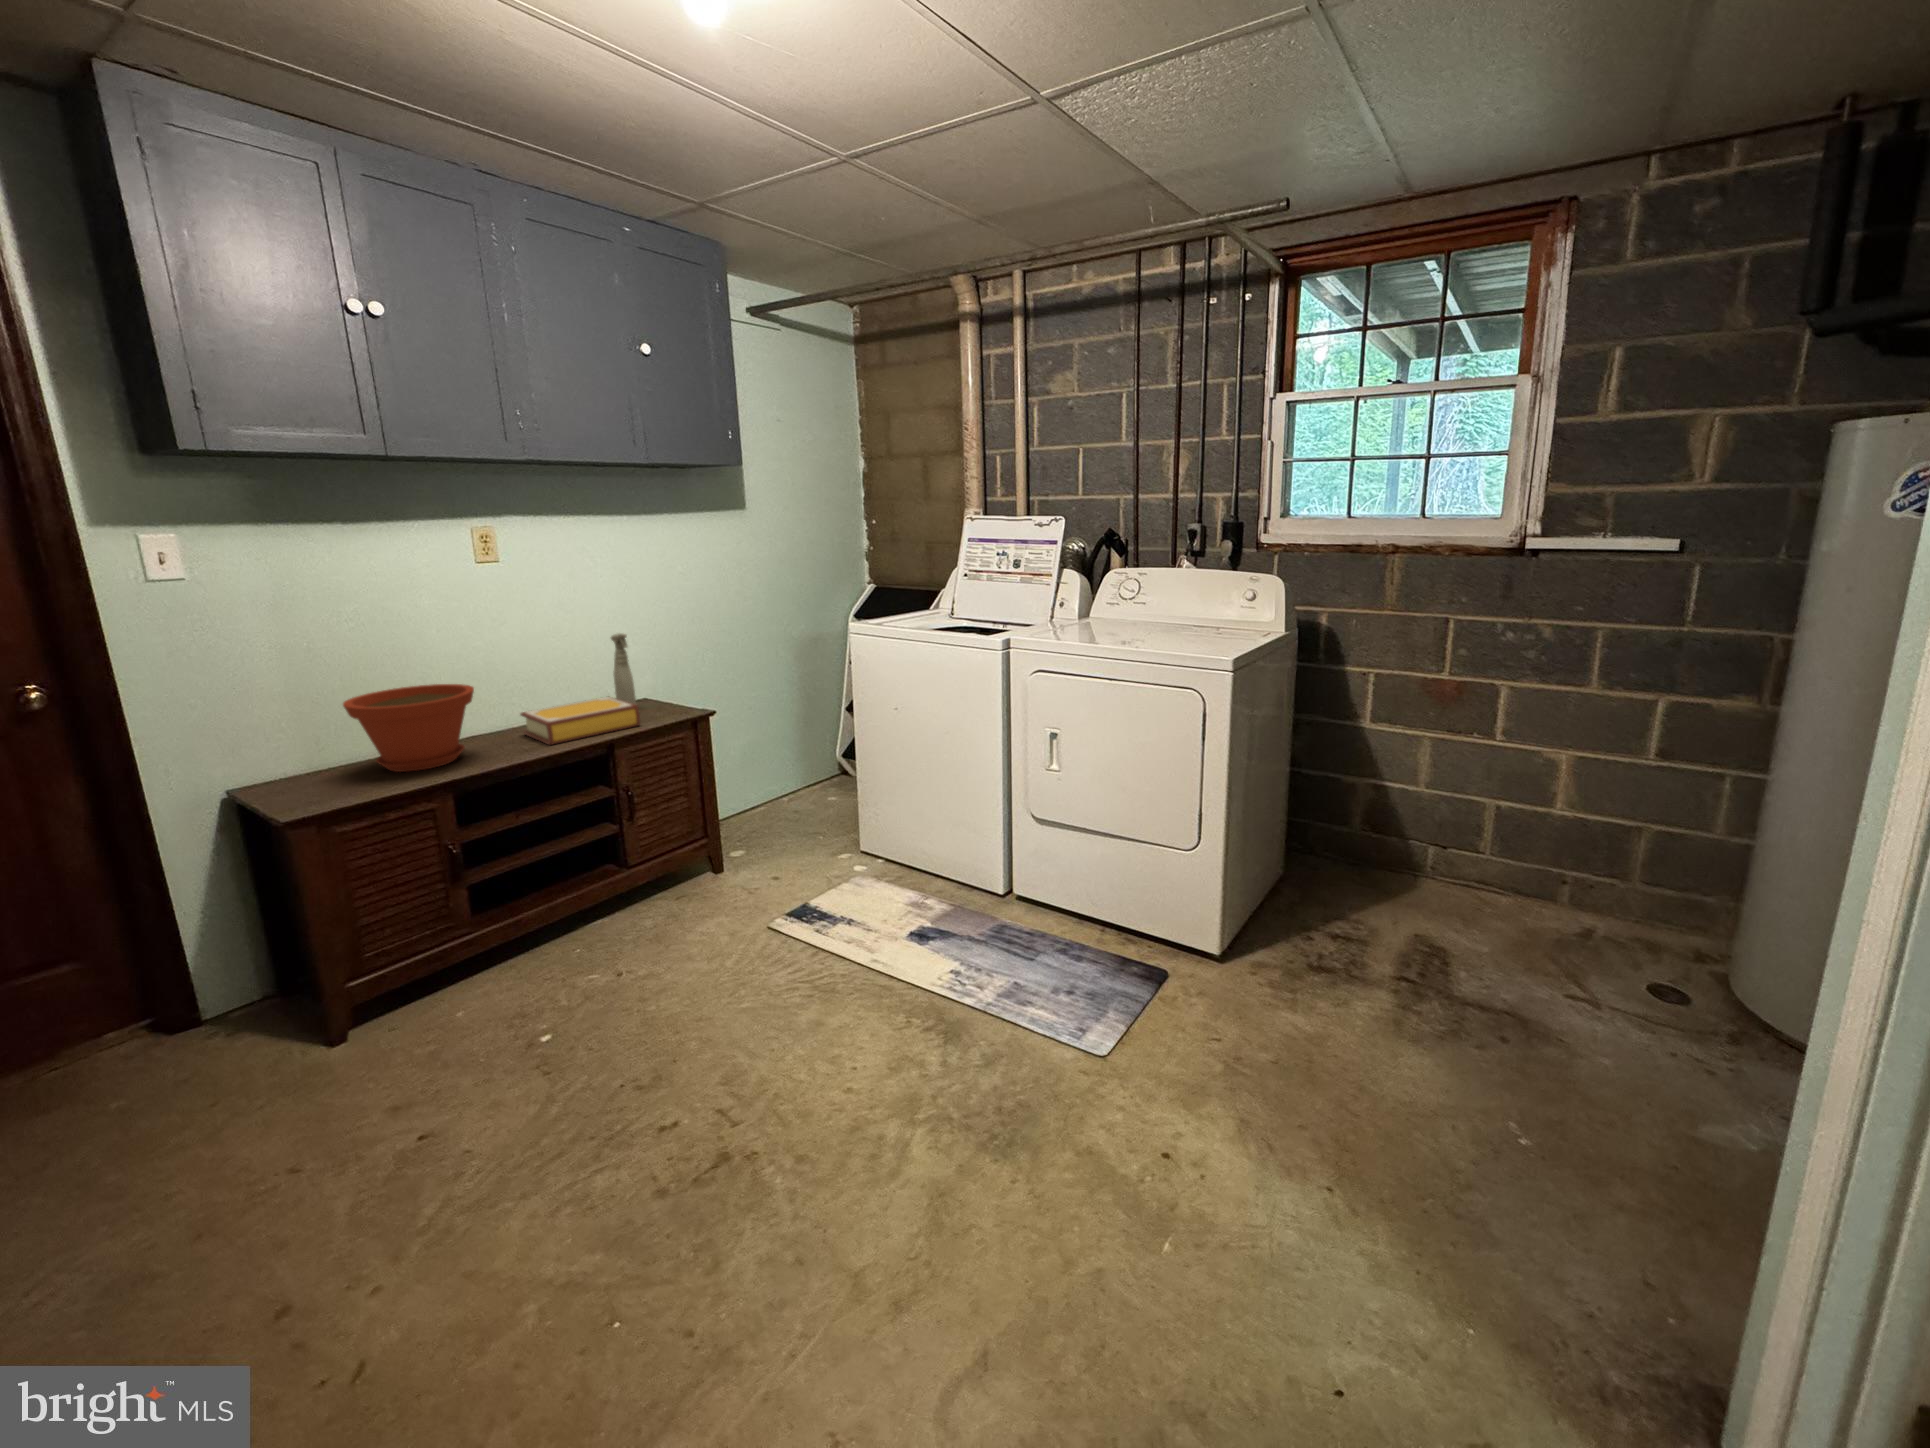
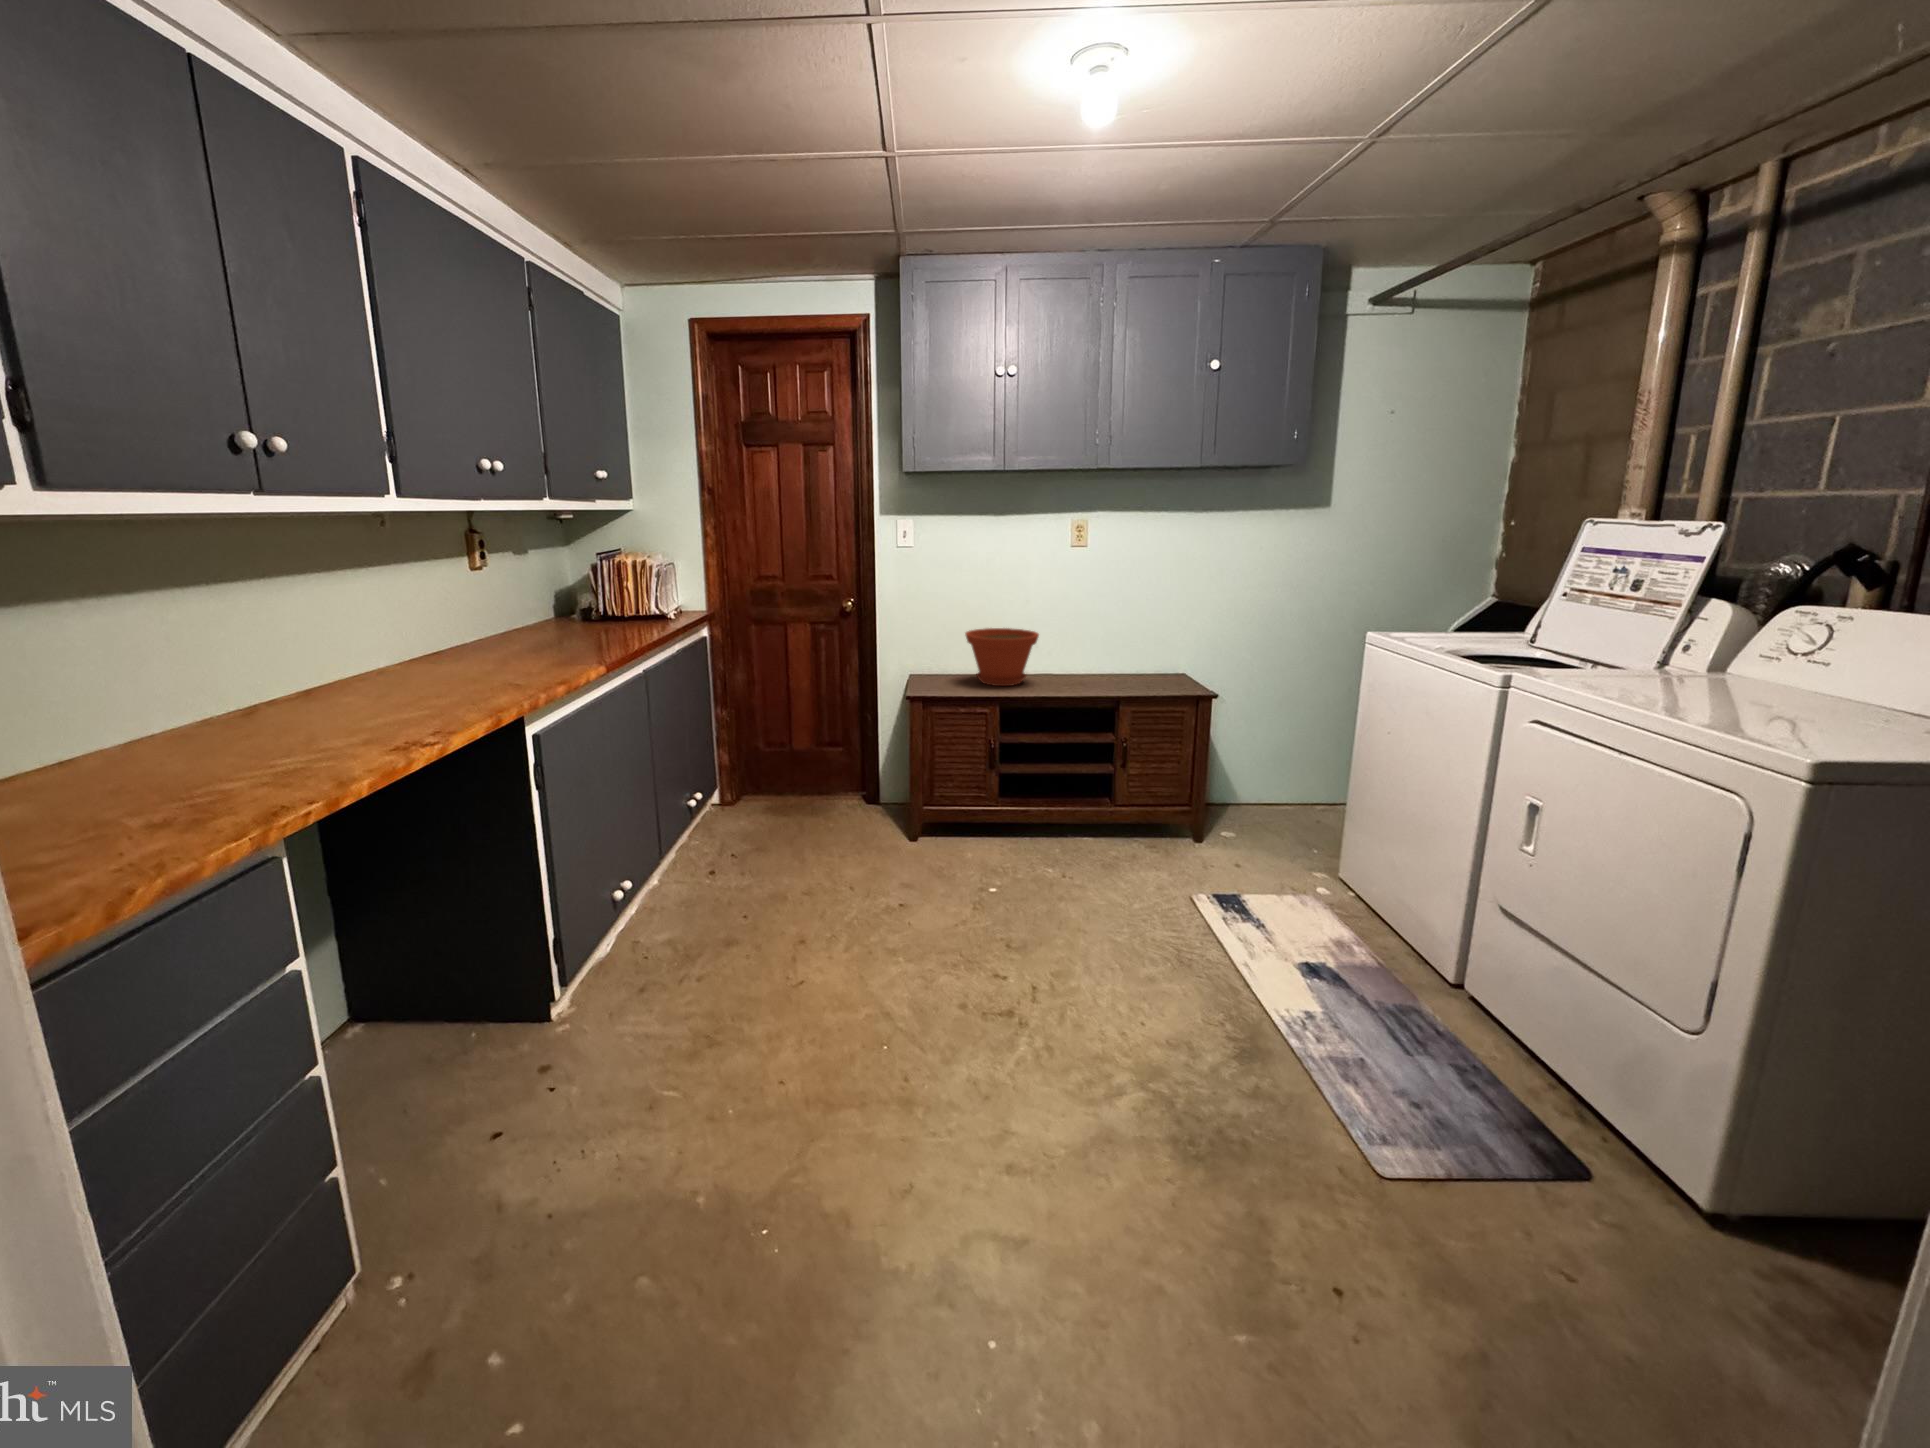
spray bottle: present [611,633,636,705] -> none [1155,612,1171,680]
book: present [521,697,640,745] -> none [1073,662,1151,691]

